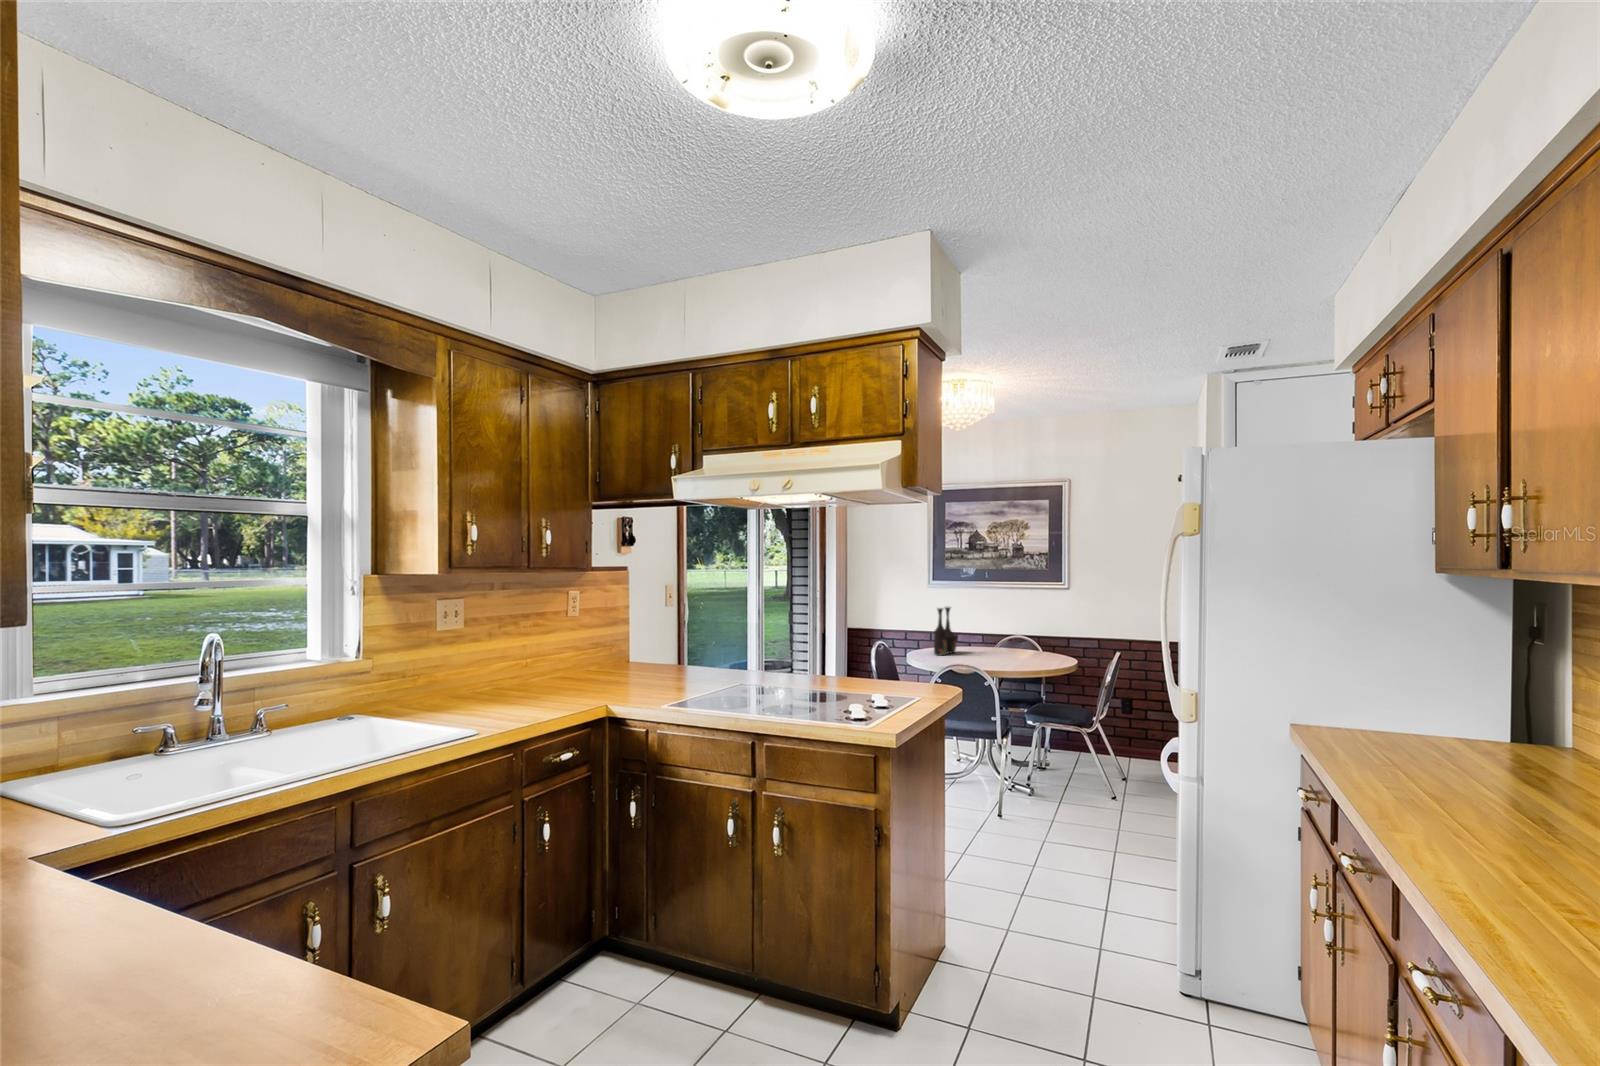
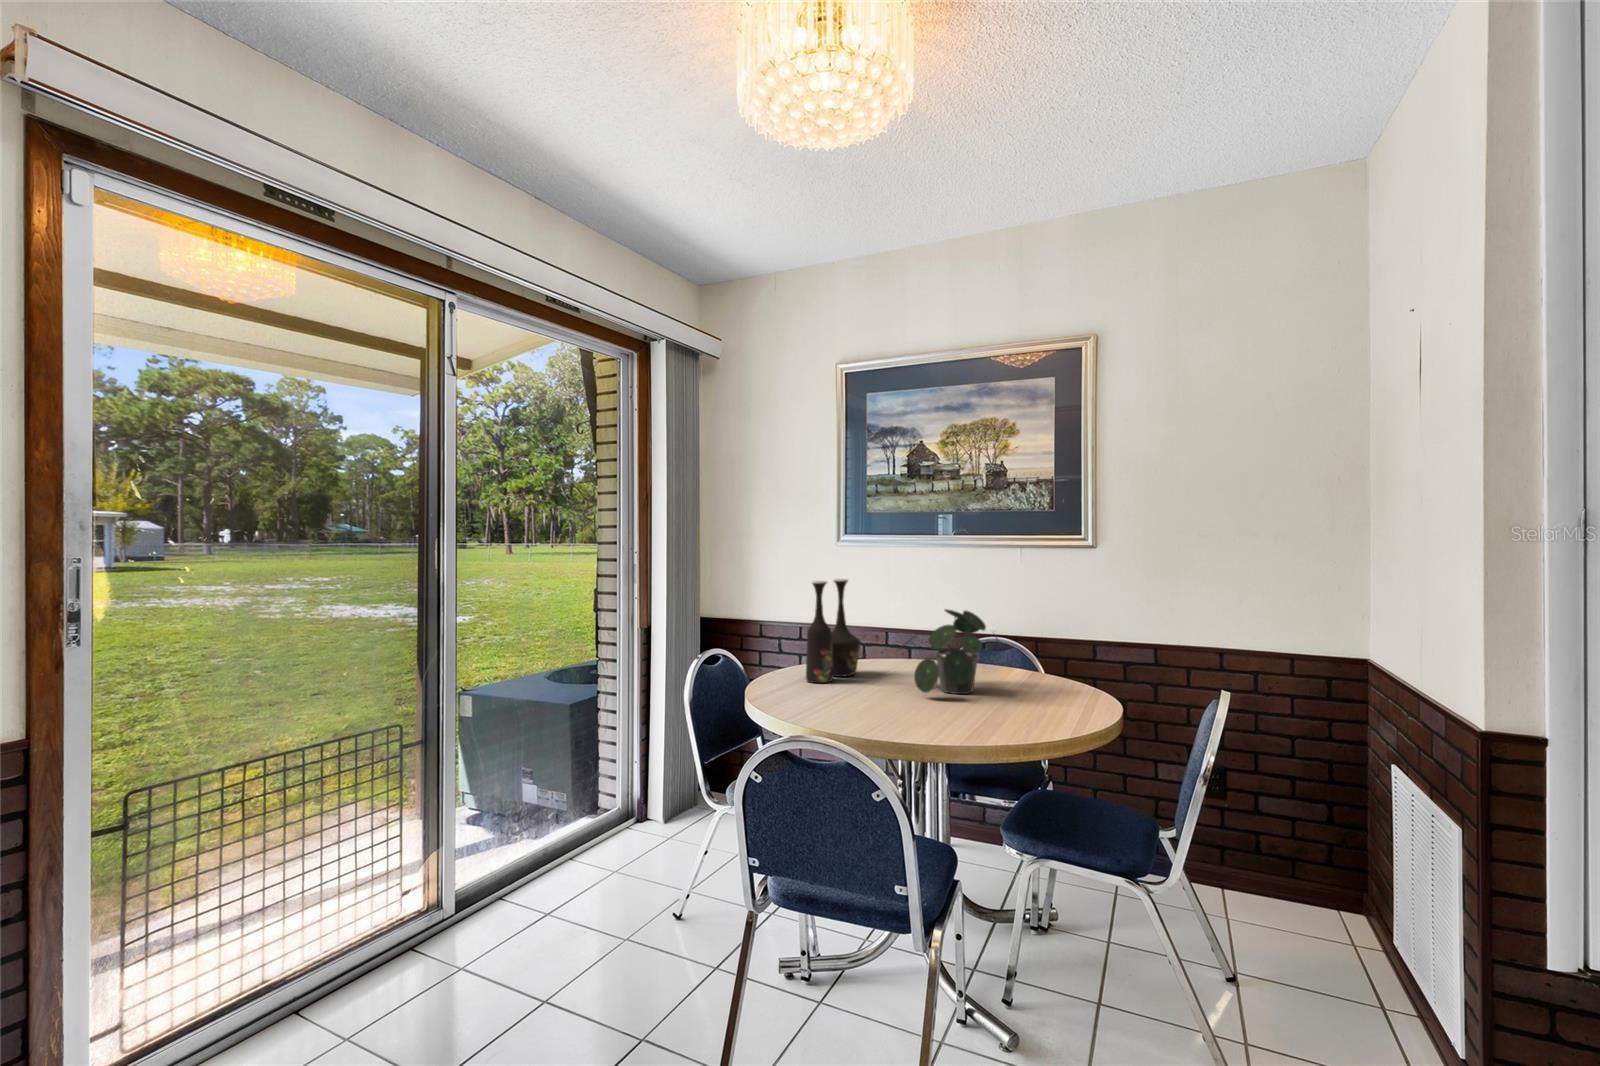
potted plant: none [977,621,1029,658] -> present [902,609,1002,694]

